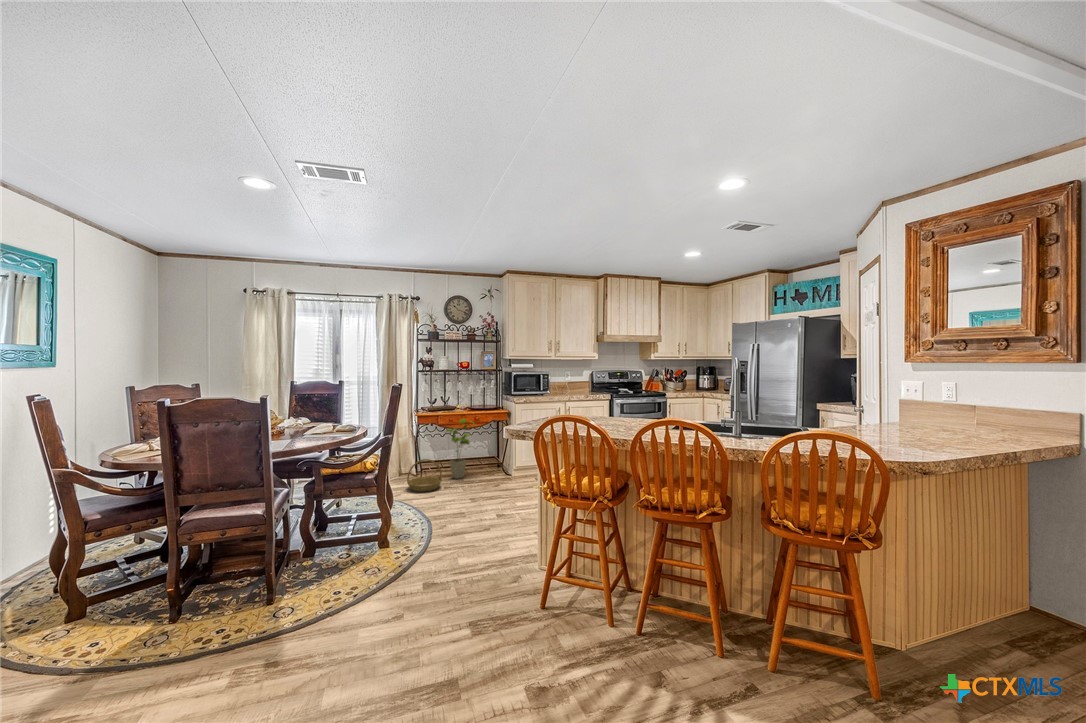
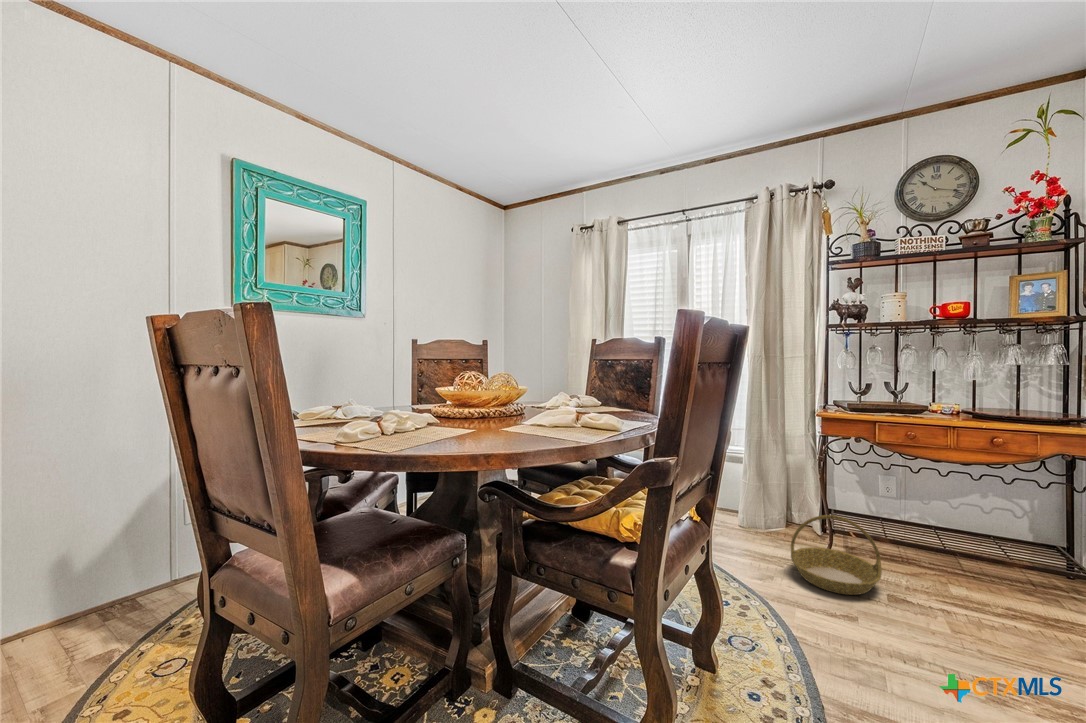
house plant: present [445,418,473,479] -> none [893,434,996,578]

